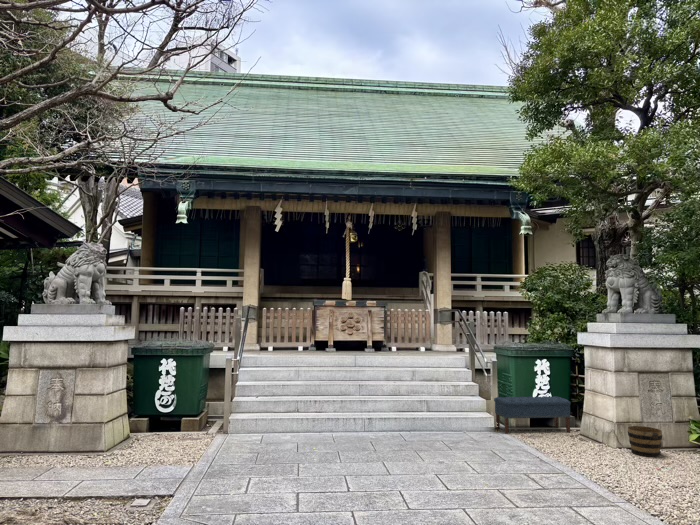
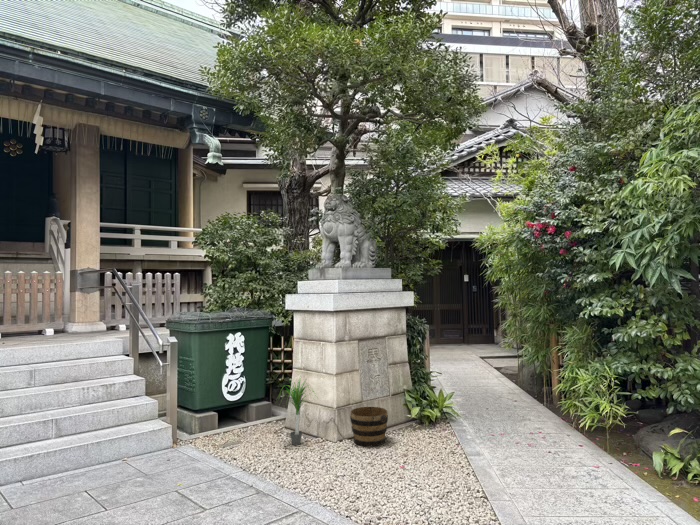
potted plant: none [566,392,602,445] -> present [287,381,314,445]
bench: present [494,396,571,434] -> none [170,381,274,450]

